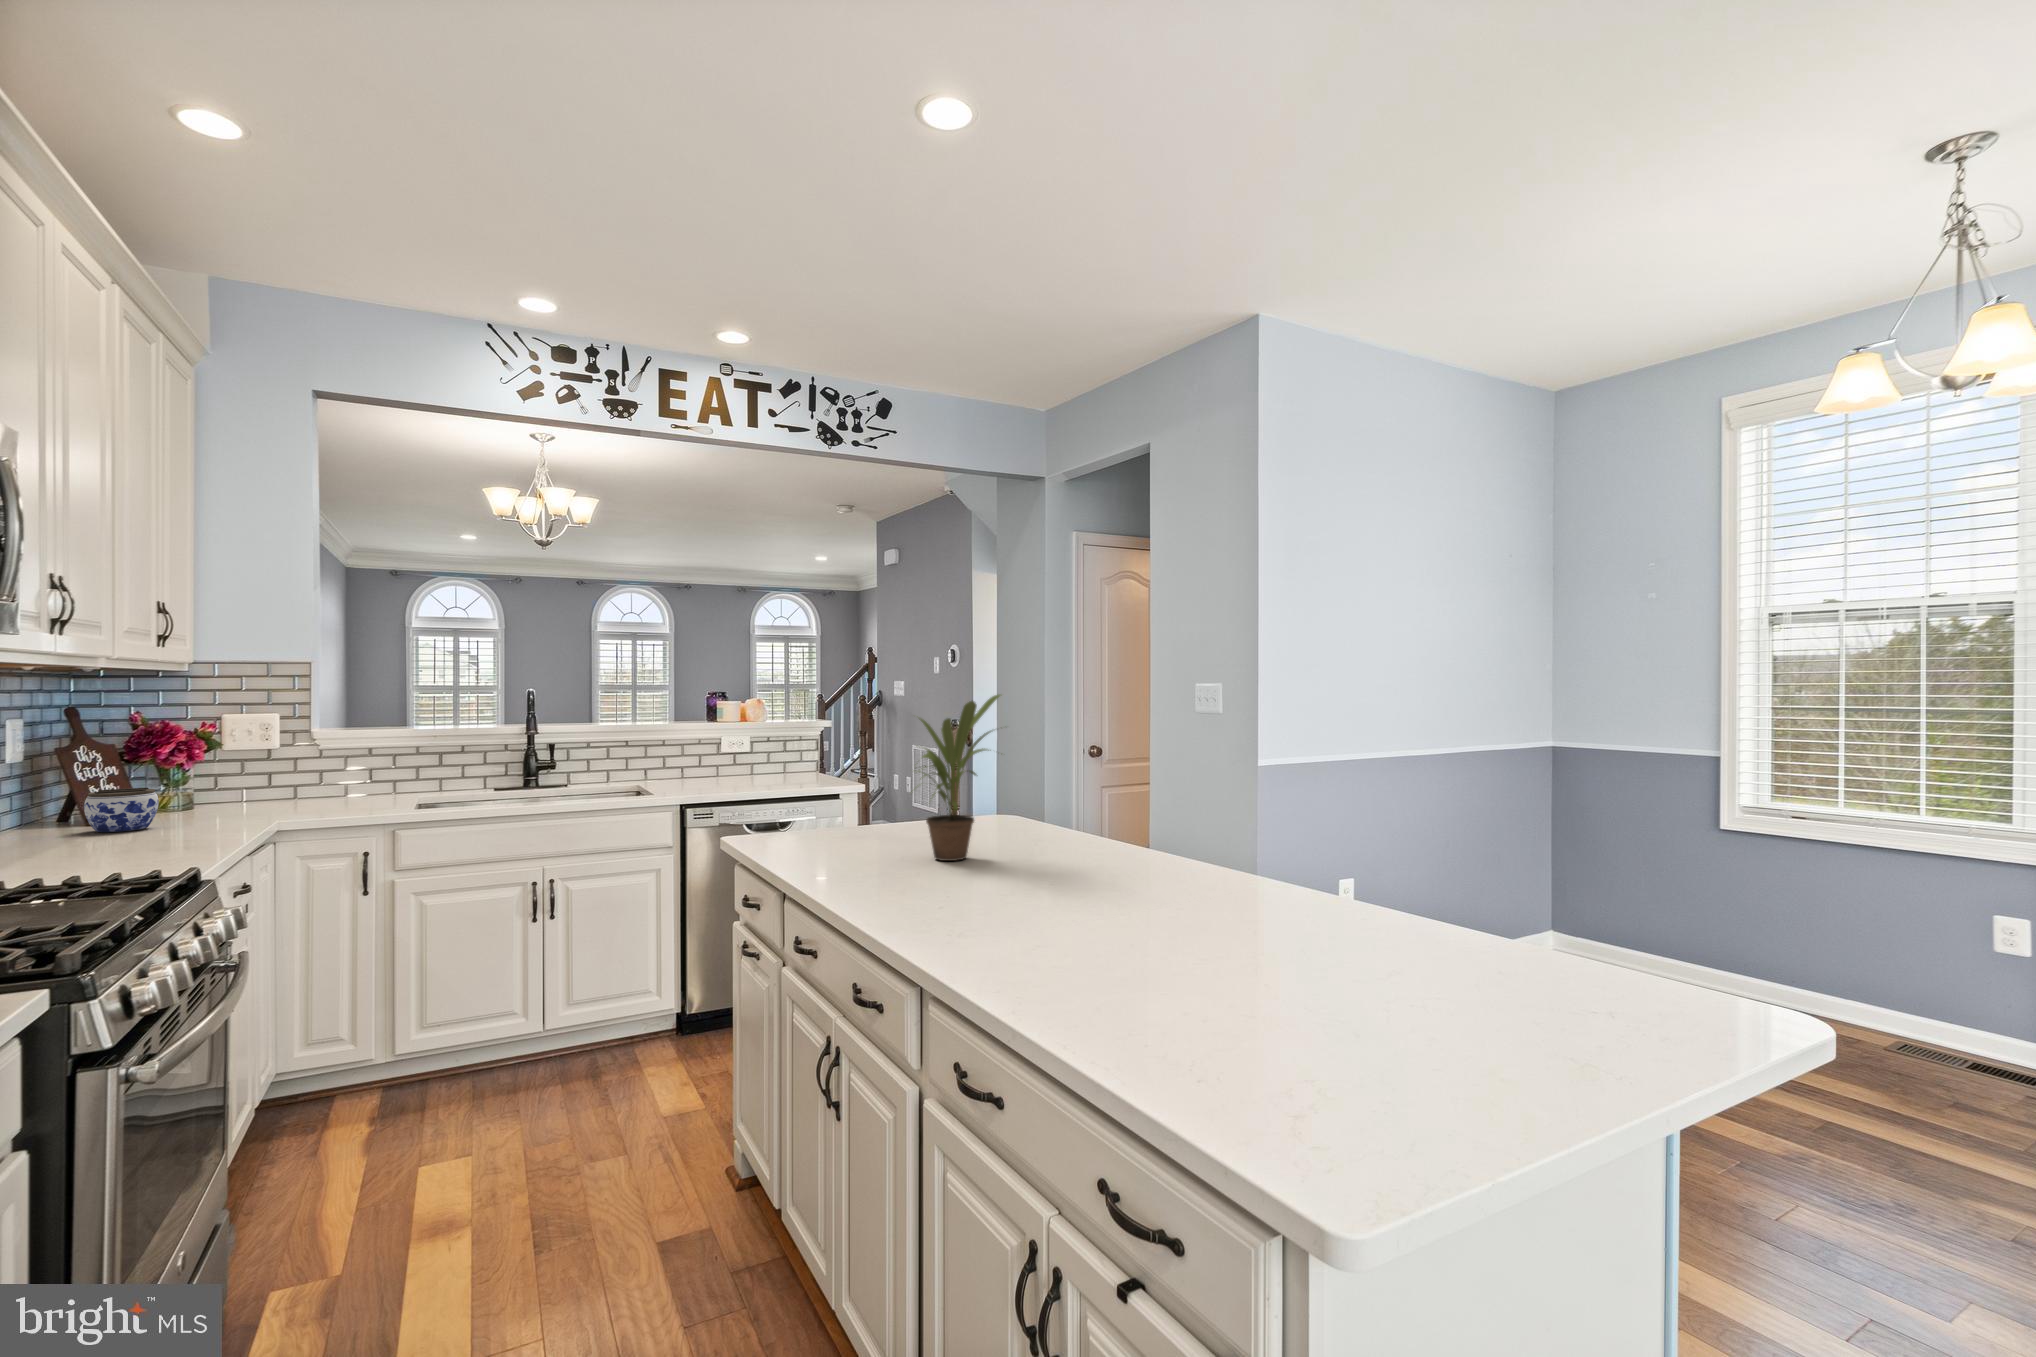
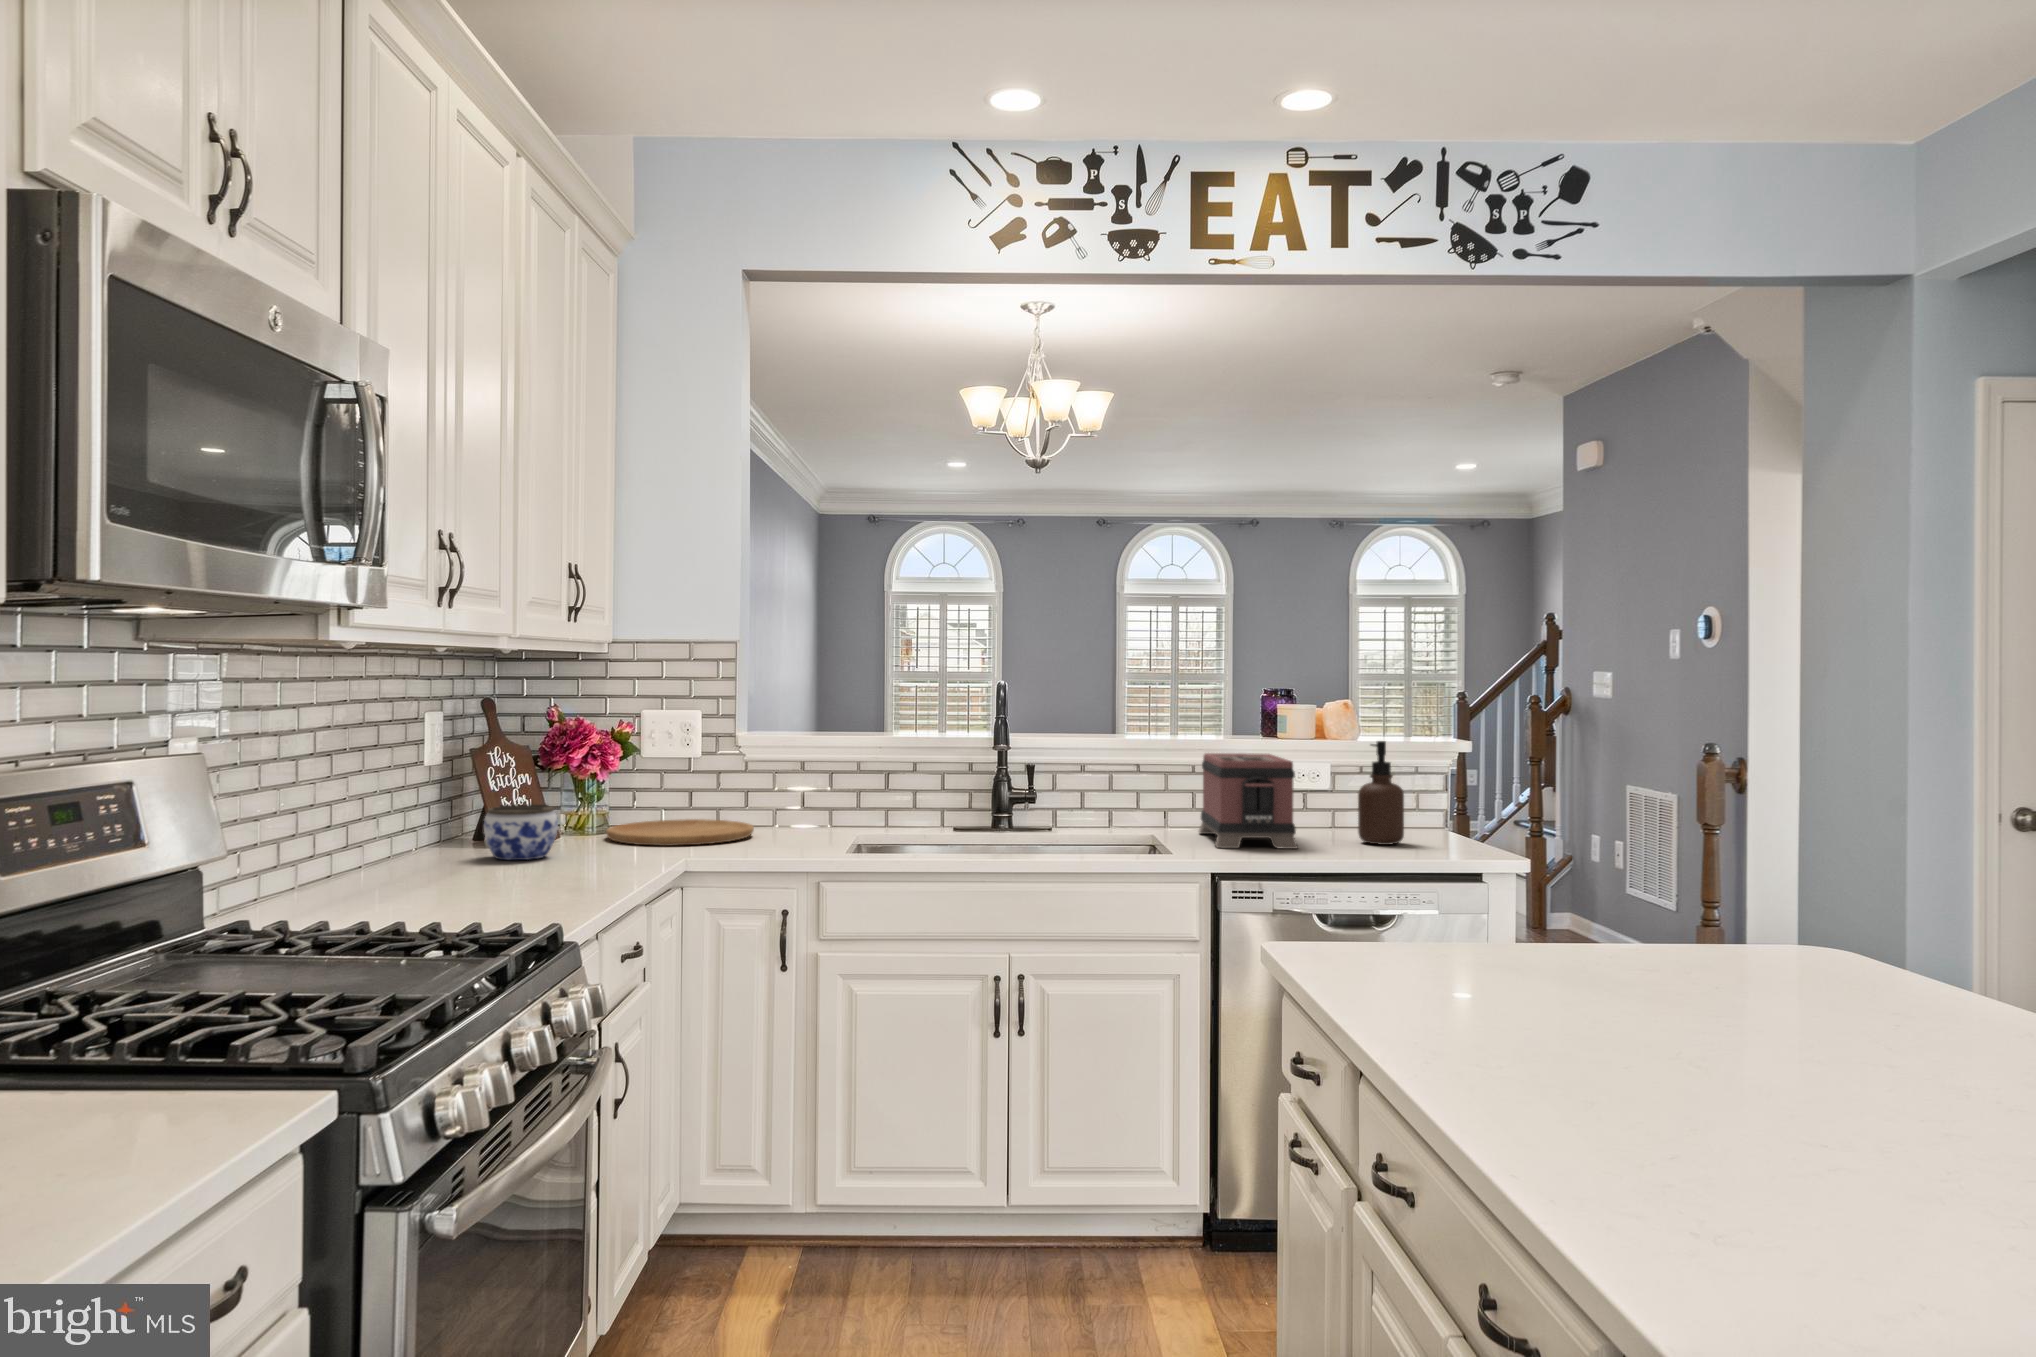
potted plant: present [919,694,1002,861] -> none [1639,731,1930,1144]
soap dispenser: none [768,720,795,781] -> present [1358,741,1404,845]
toaster: none [667,731,733,789] -> present [1199,753,1298,849]
cutting board: none [189,796,327,816] -> present [606,819,754,846]

